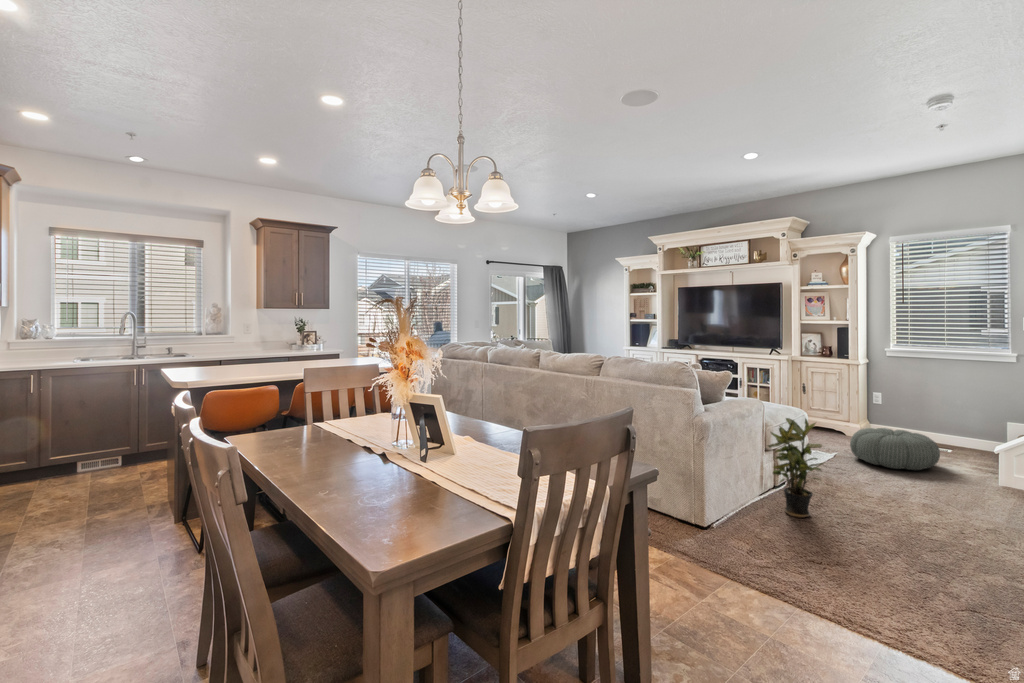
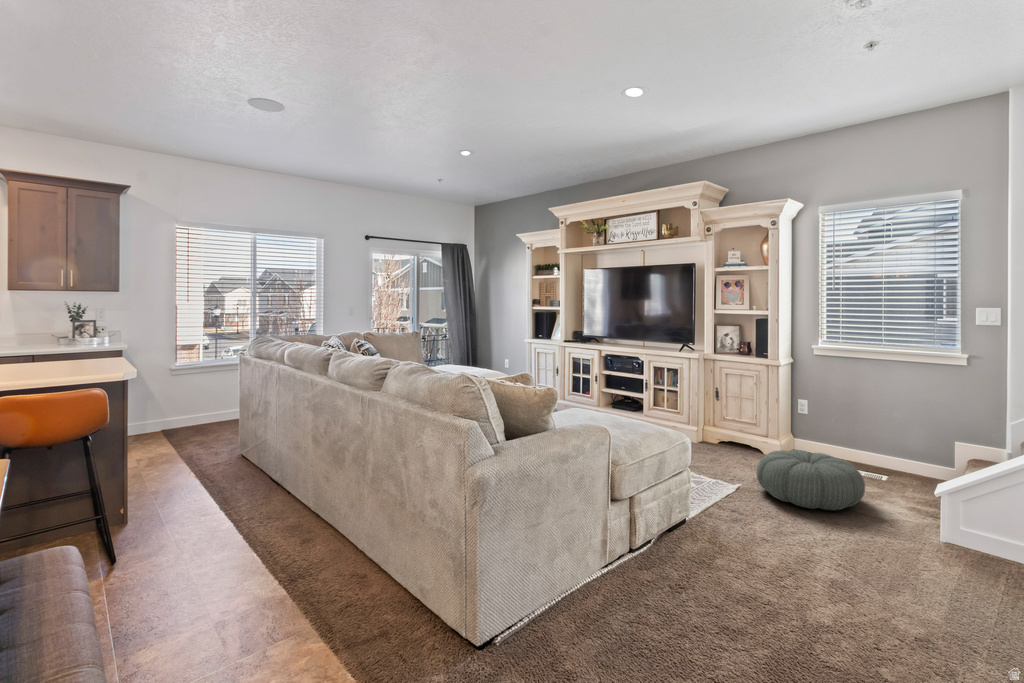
potted plant: present [768,418,824,518] -> none [604,457,679,612]

